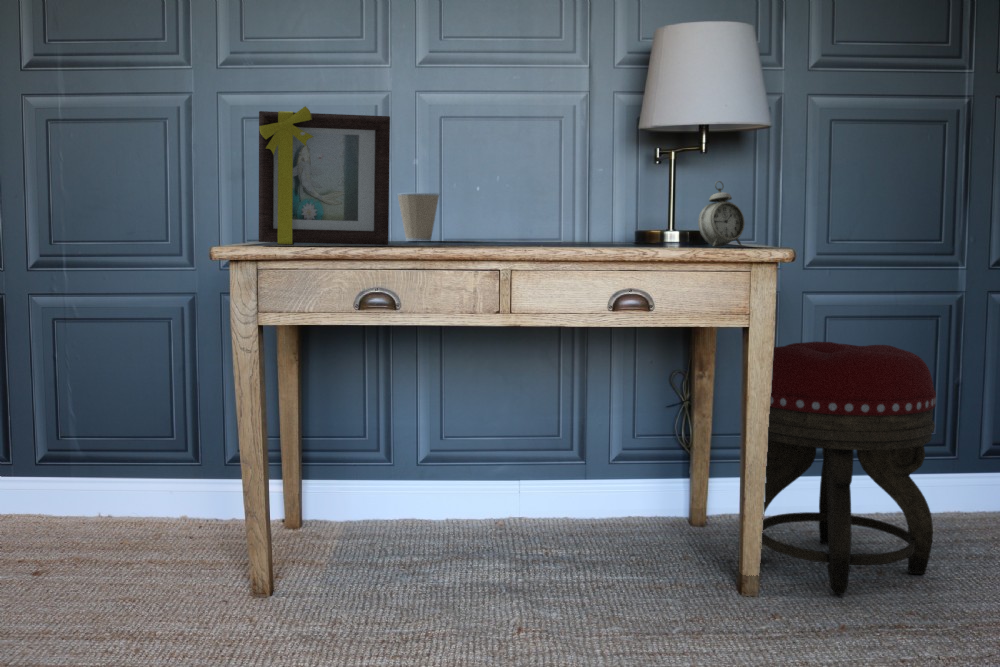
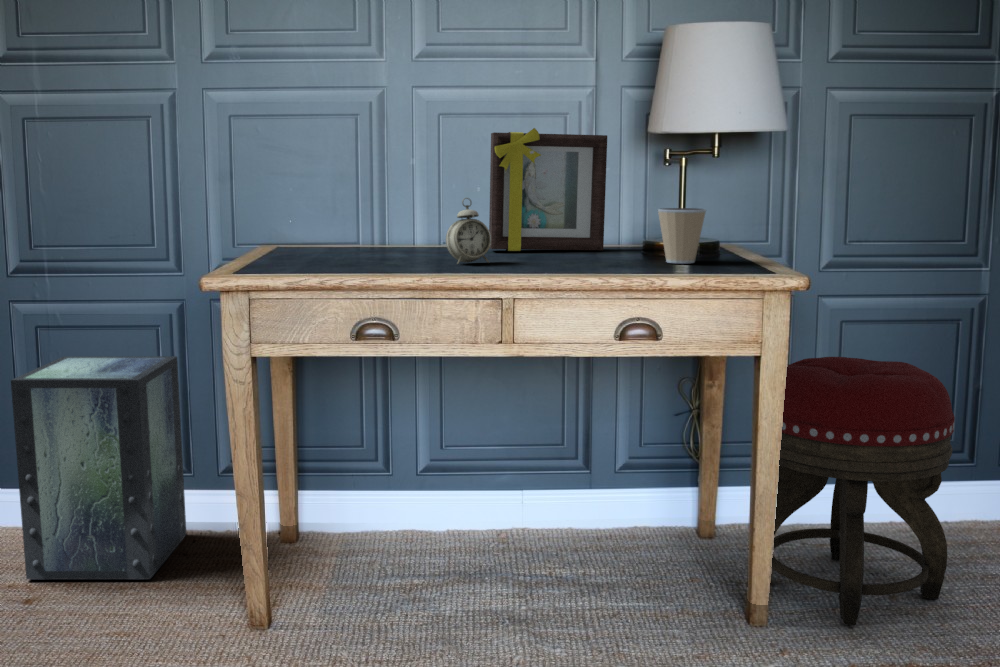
picture frame: present [259,106,390,245] -> present [489,128,607,251]
alarm clock: present [698,181,745,247] -> present [446,198,491,264]
coffee cup: present [398,193,439,241] -> present [658,208,706,264]
storage box: none [27,346,192,556] -> present [11,356,186,580]

